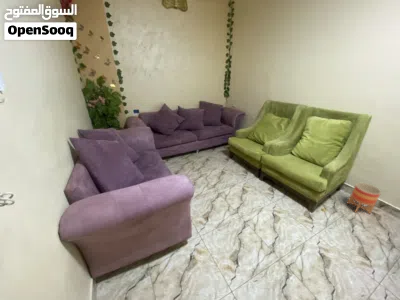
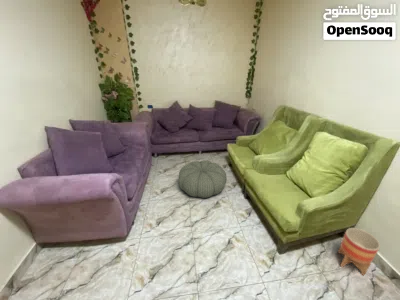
pouf: none [199,155,244,188] -> present [178,161,227,198]

